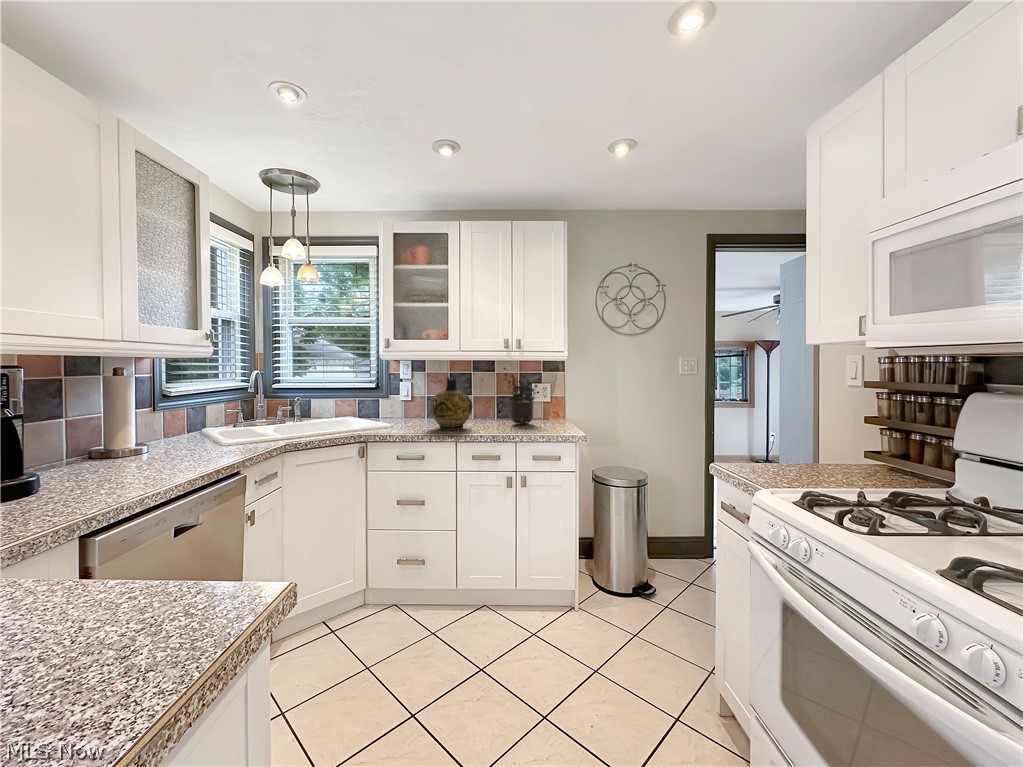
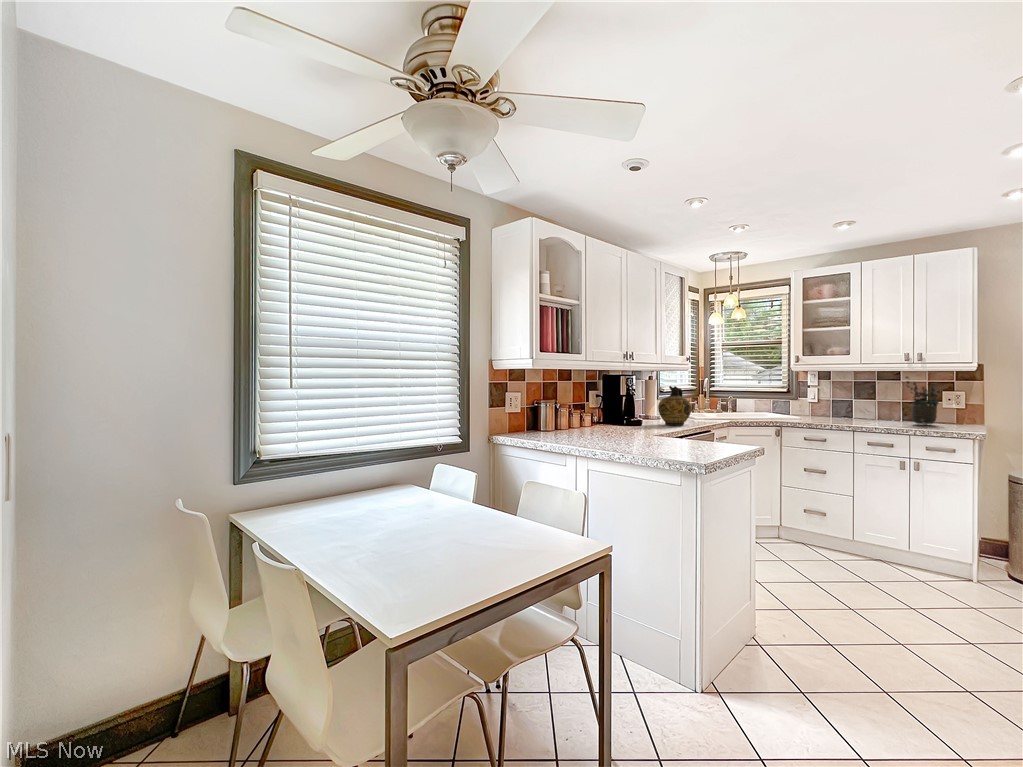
ceramic jug: present [430,377,472,430] -> present [658,386,692,426]

